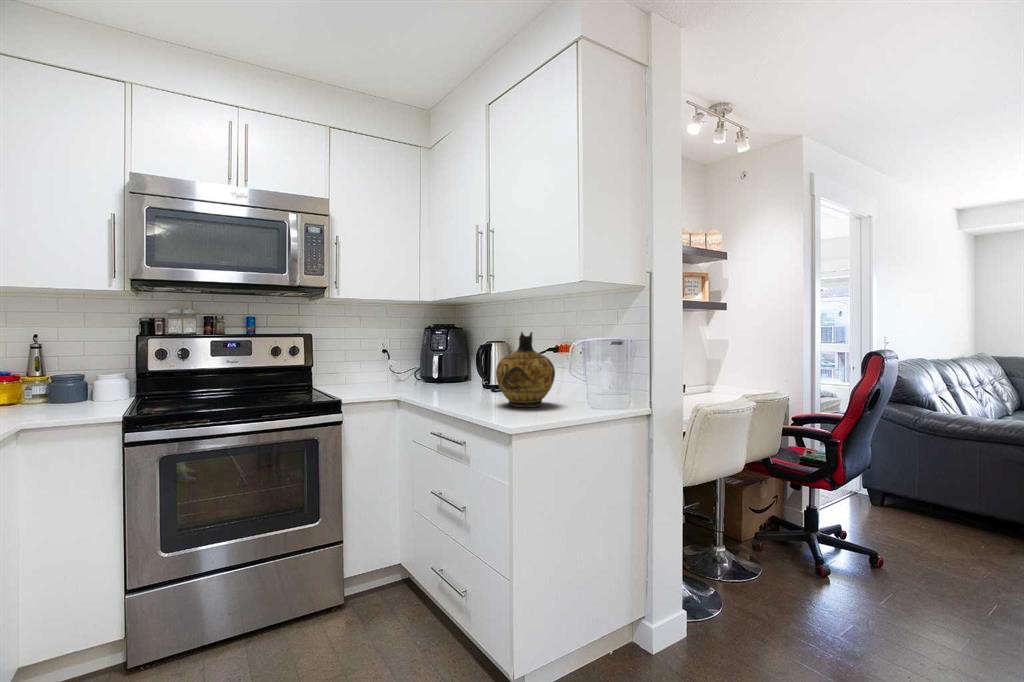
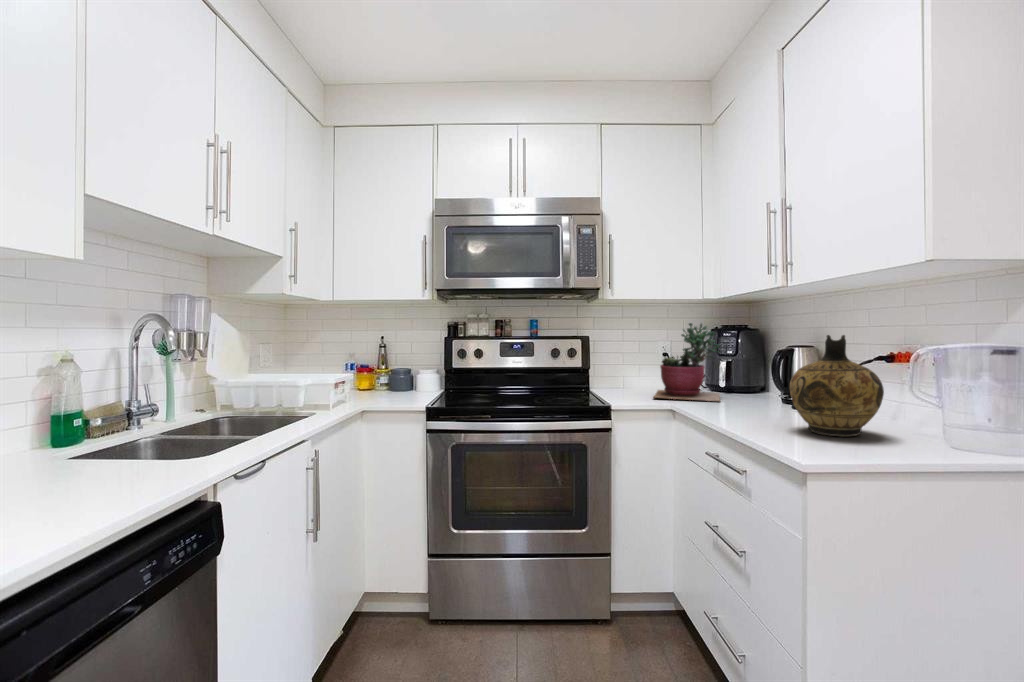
succulent plant: none [380,323,437,390] -> present [654,323,720,401]

